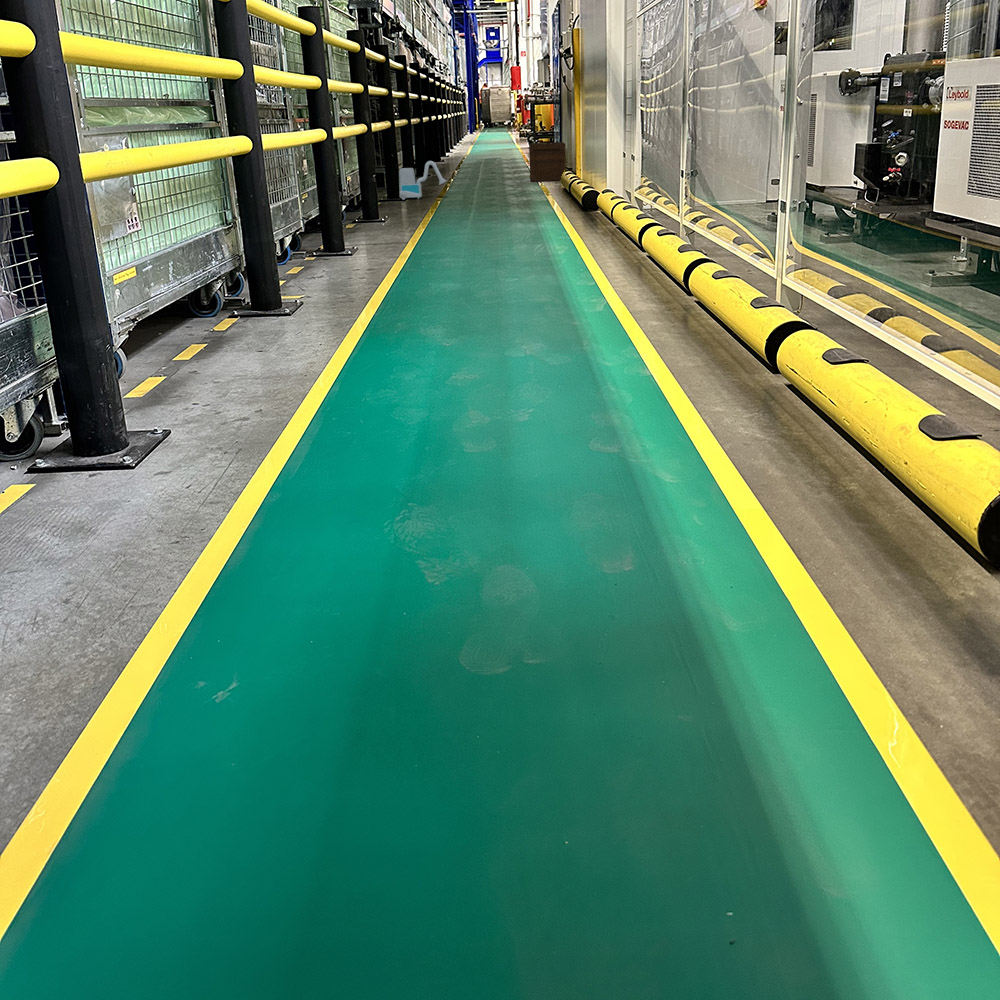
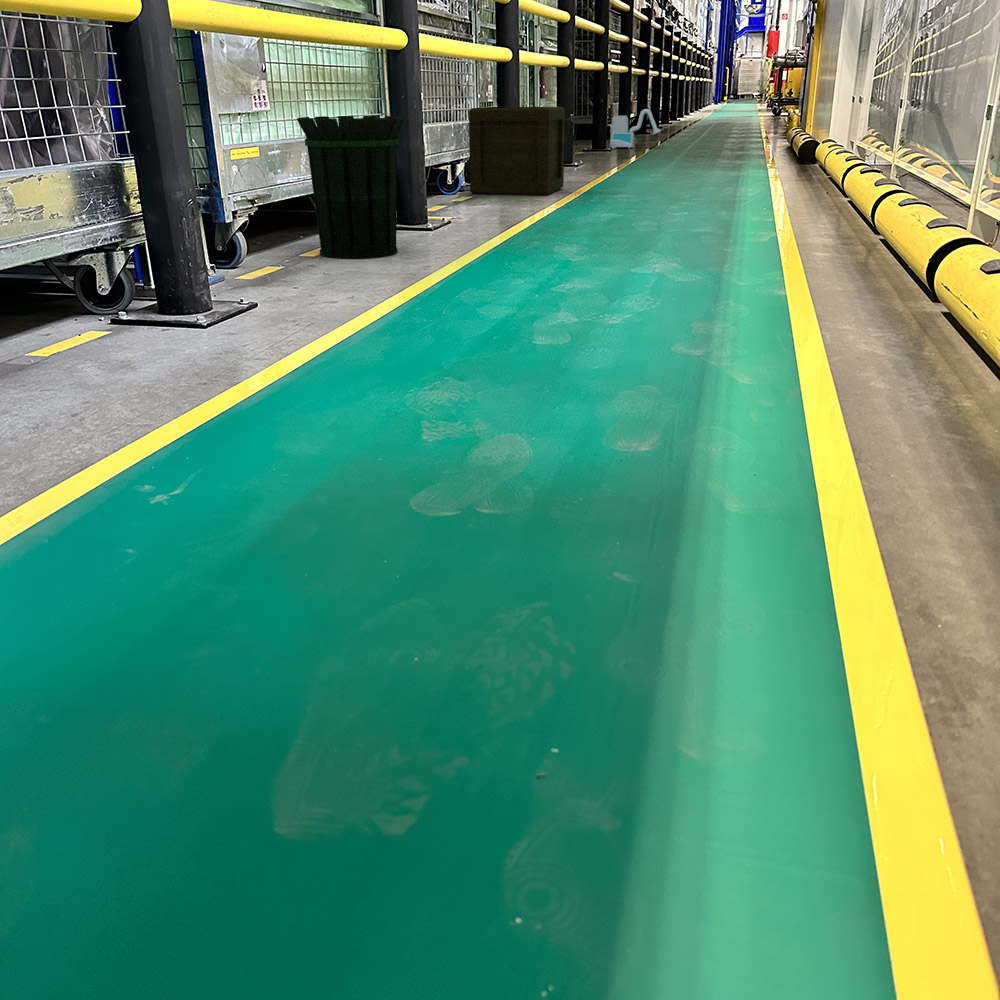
wooden crate: present [529,142,566,182] -> present [469,107,565,195]
waste bin: none [166,223,275,361] -> present [297,116,404,259]

